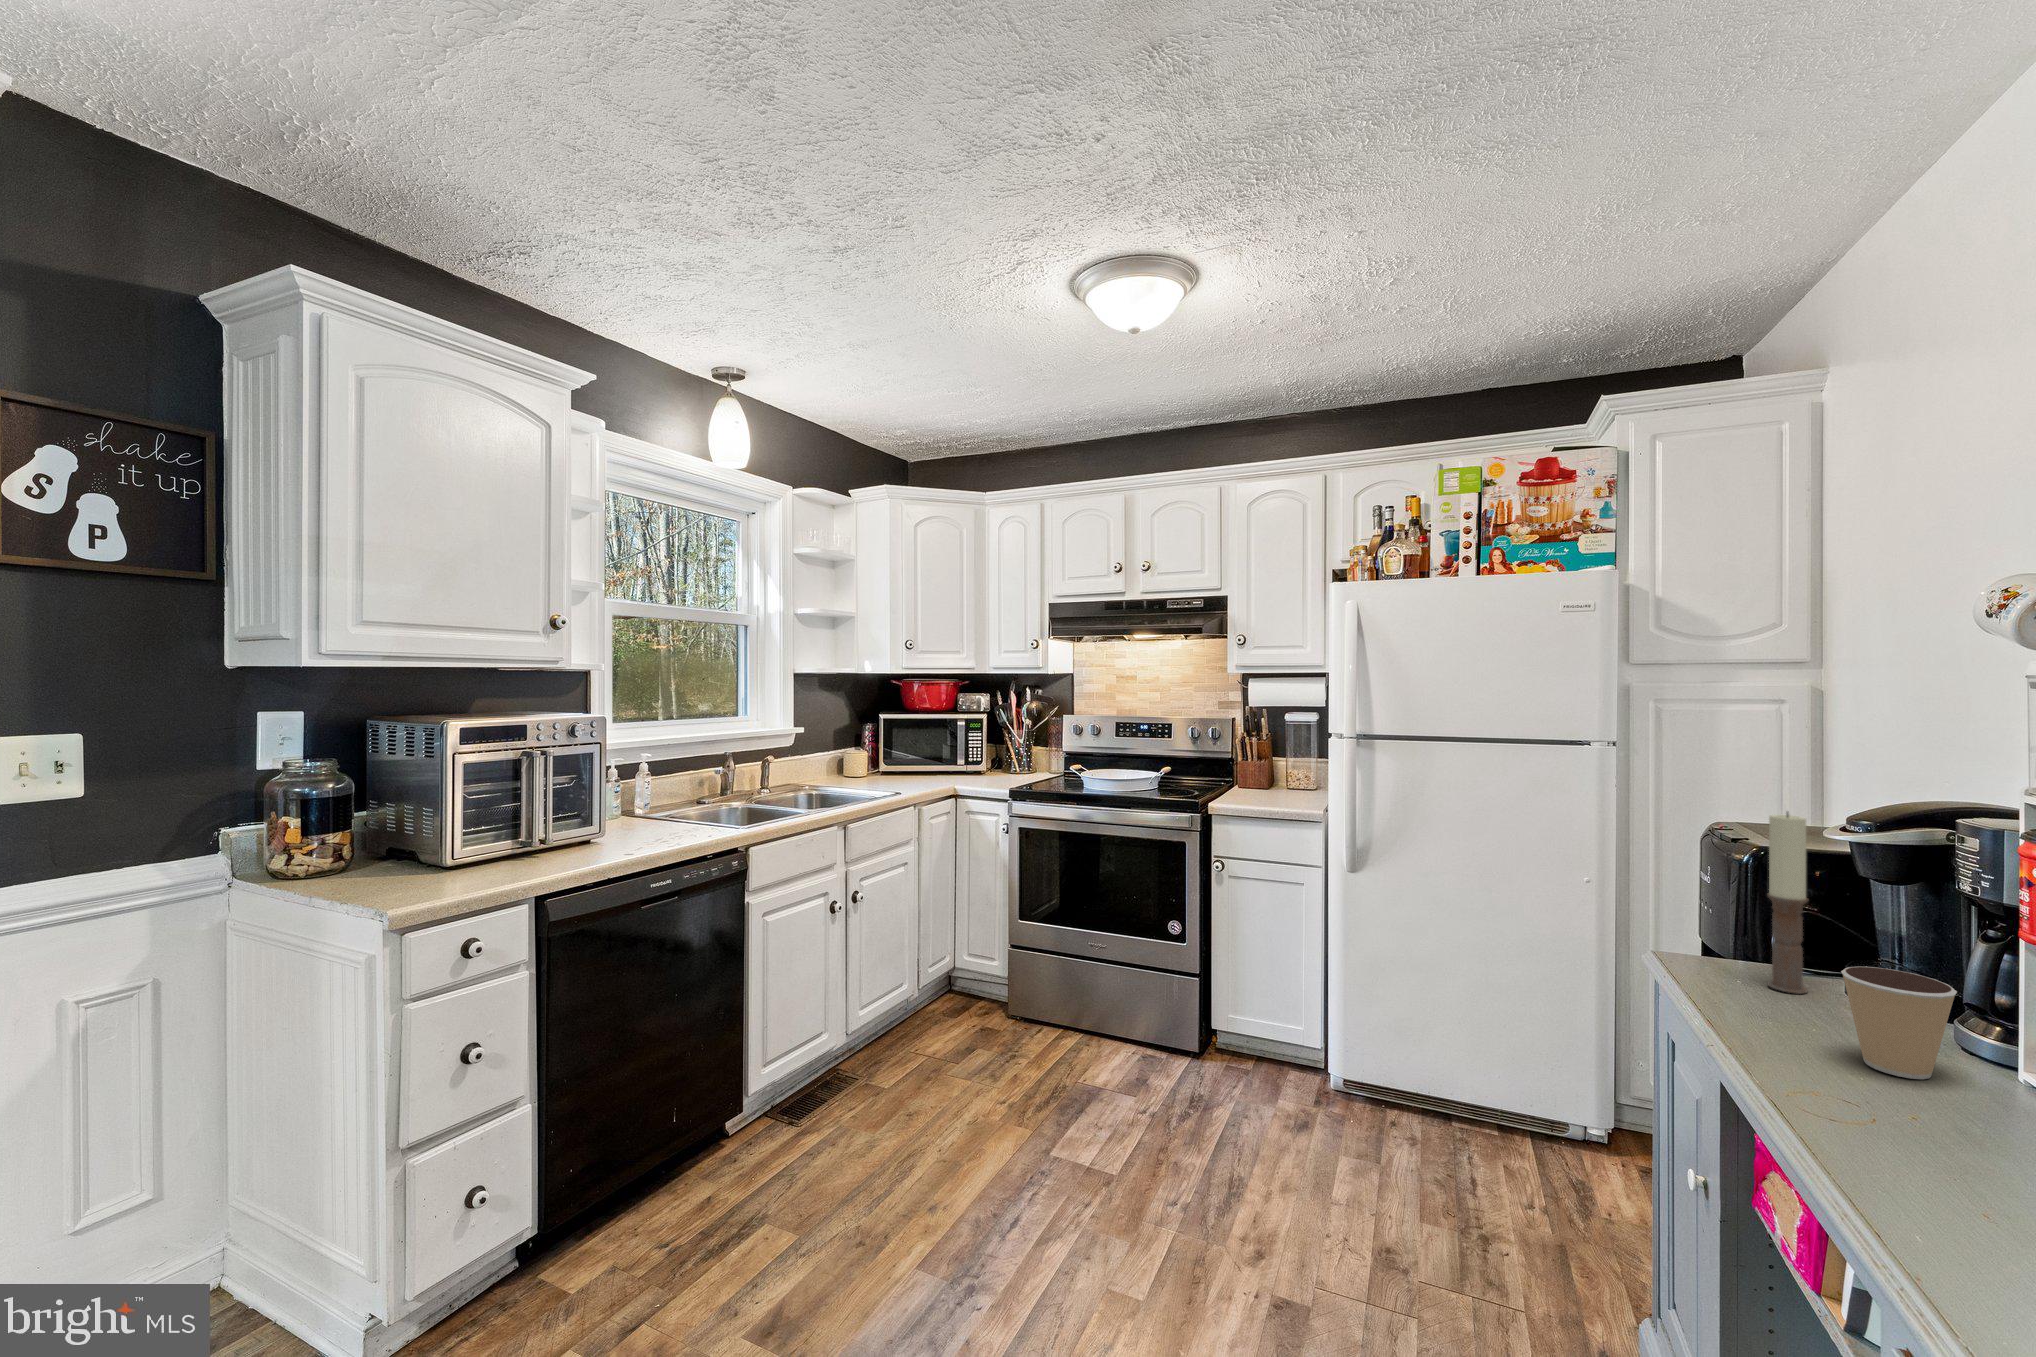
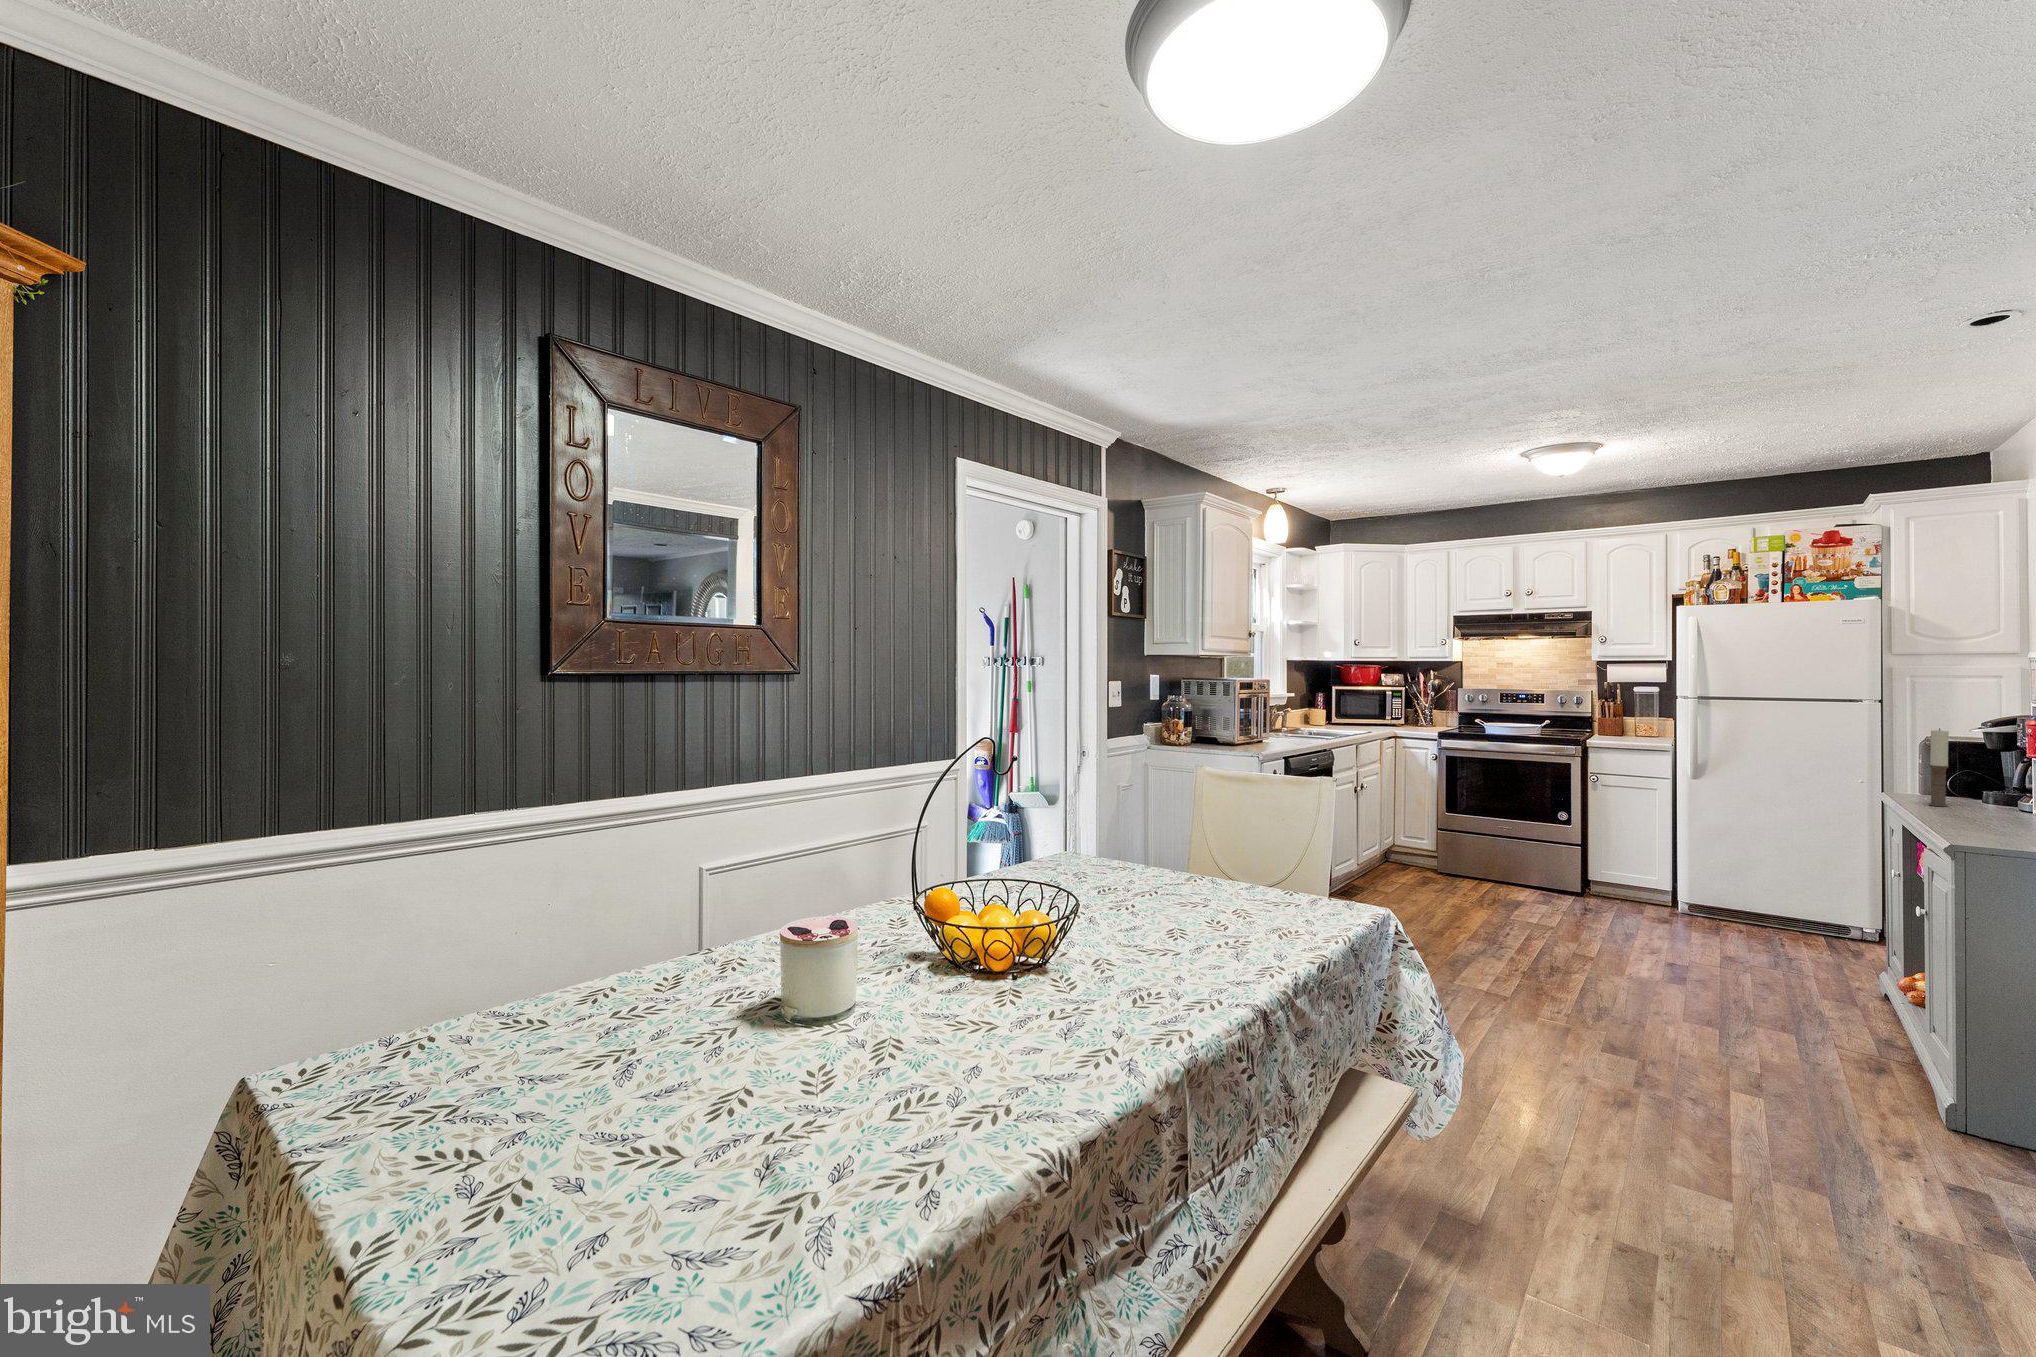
coffee cup: present [1841,967,1957,1079] -> none [1944,783,1989,821]

